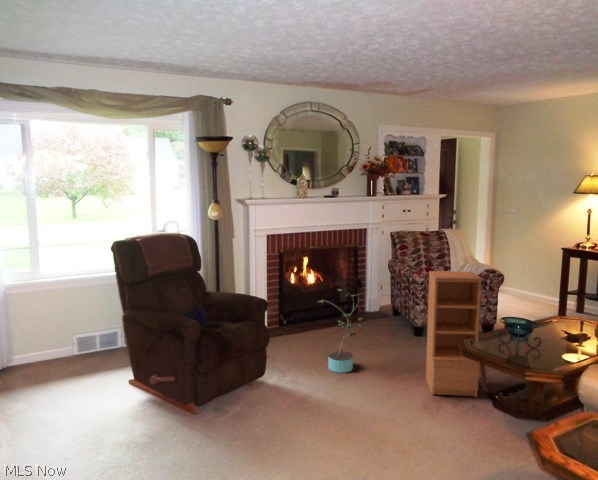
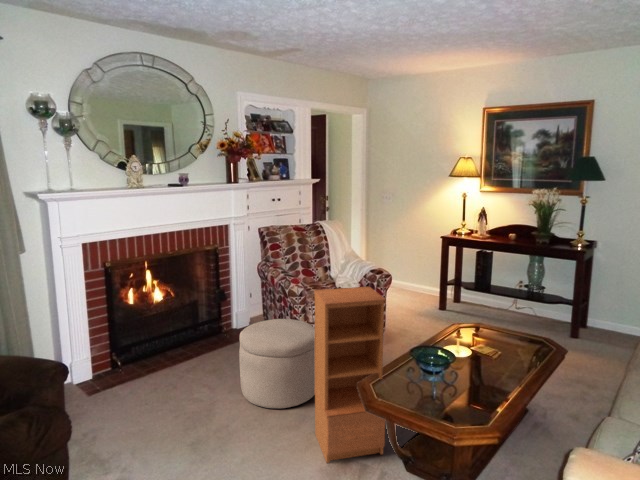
potted plant: present [318,289,364,373] -> none [156,321,228,444]
ottoman: none [372,300,434,363] -> present [239,319,315,408]

